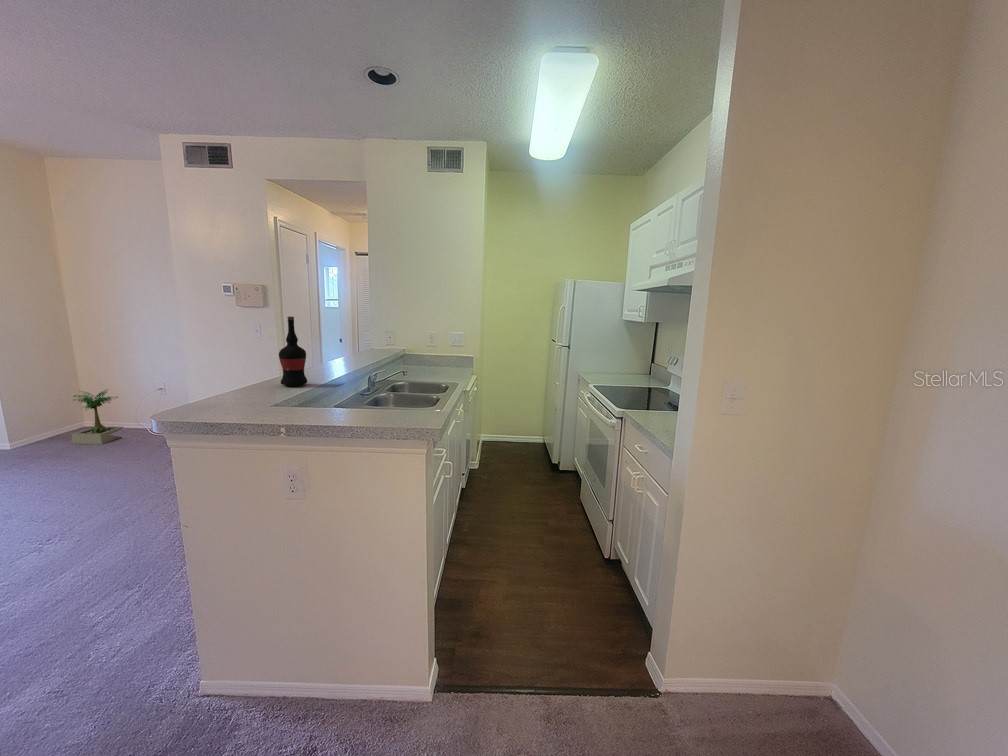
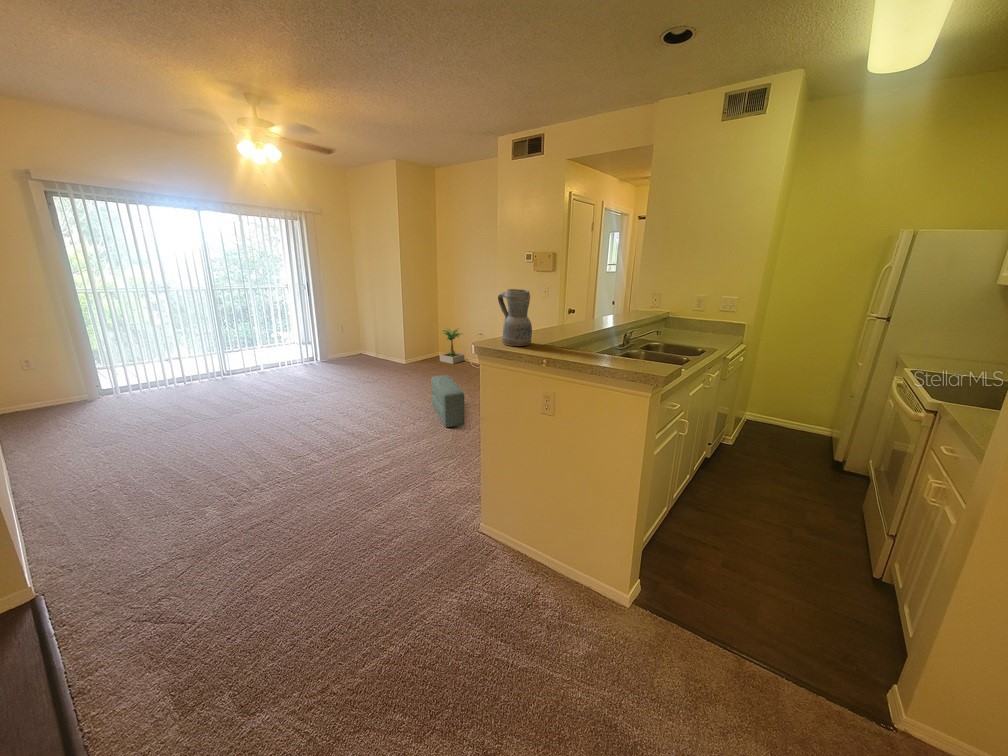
wine bottle: present [279,316,307,386] -> none [553,277,574,332]
ceramic pitcher: none [187,334,253,415] -> present [498,289,532,346]
pouf: none [56,467,137,552] -> present [431,375,464,427]

